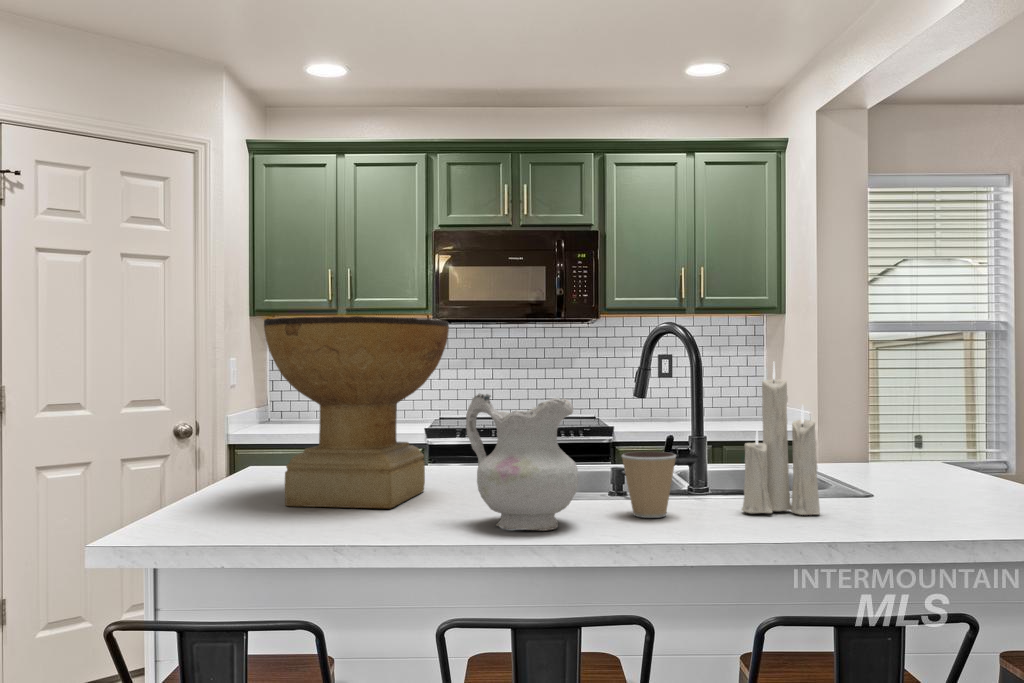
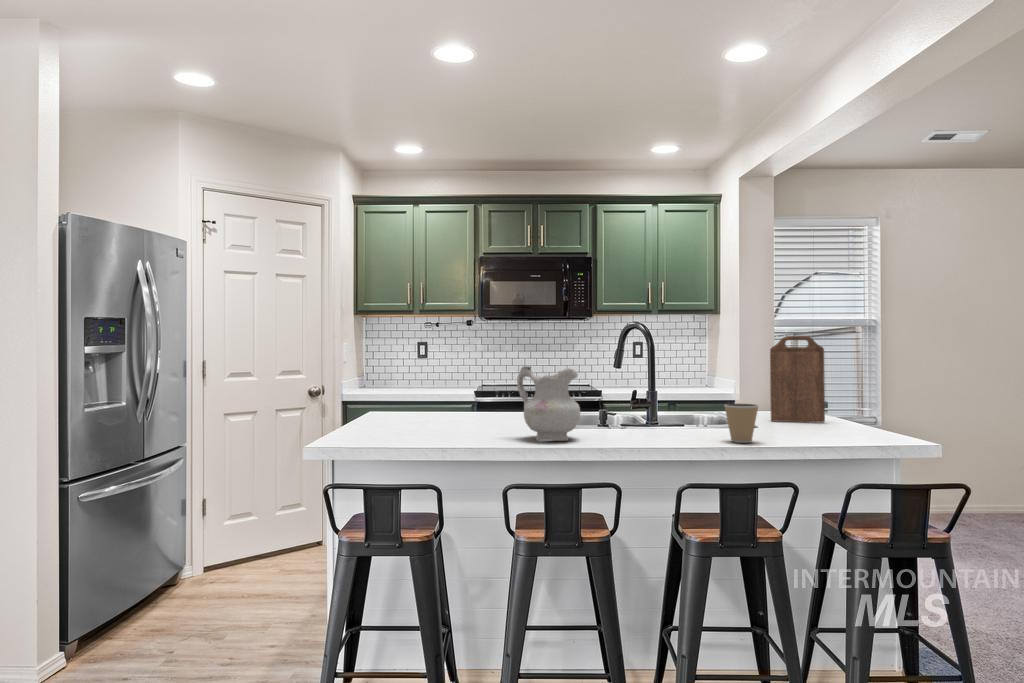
decorative bowl: present [264,316,449,508] -> none [397,322,504,432]
cutting board: none [892,340,987,484] -> present [770,336,825,423]
candle: present [742,363,820,515] -> none [673,344,717,435]
coffee cup: present [622,452,676,518] -> present [724,404,758,443]

